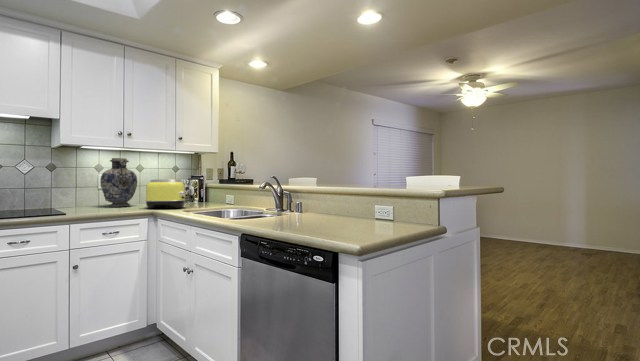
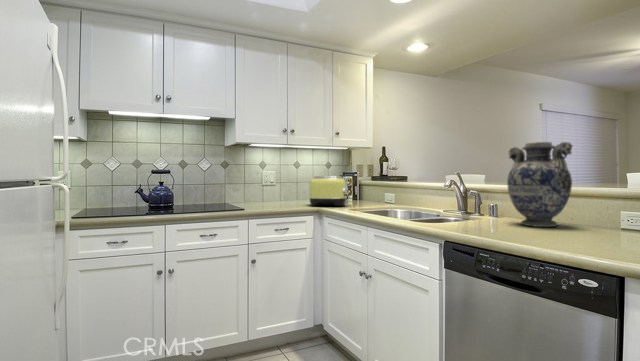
vase: present [101,158,137,207] -> present [507,142,572,227]

